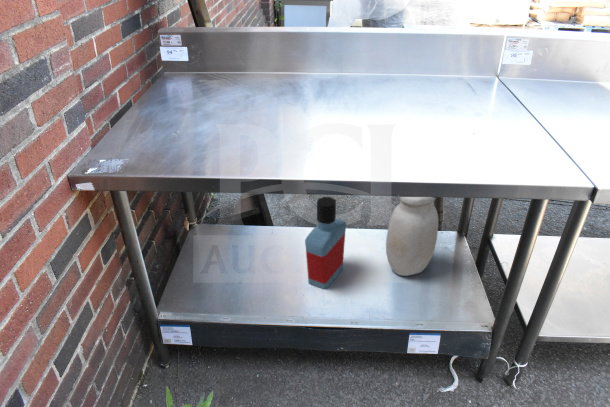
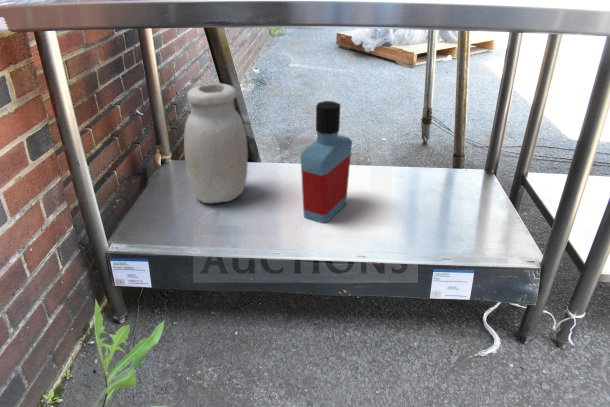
jar: present [386,197,438,276] -> present [184,83,248,203]

